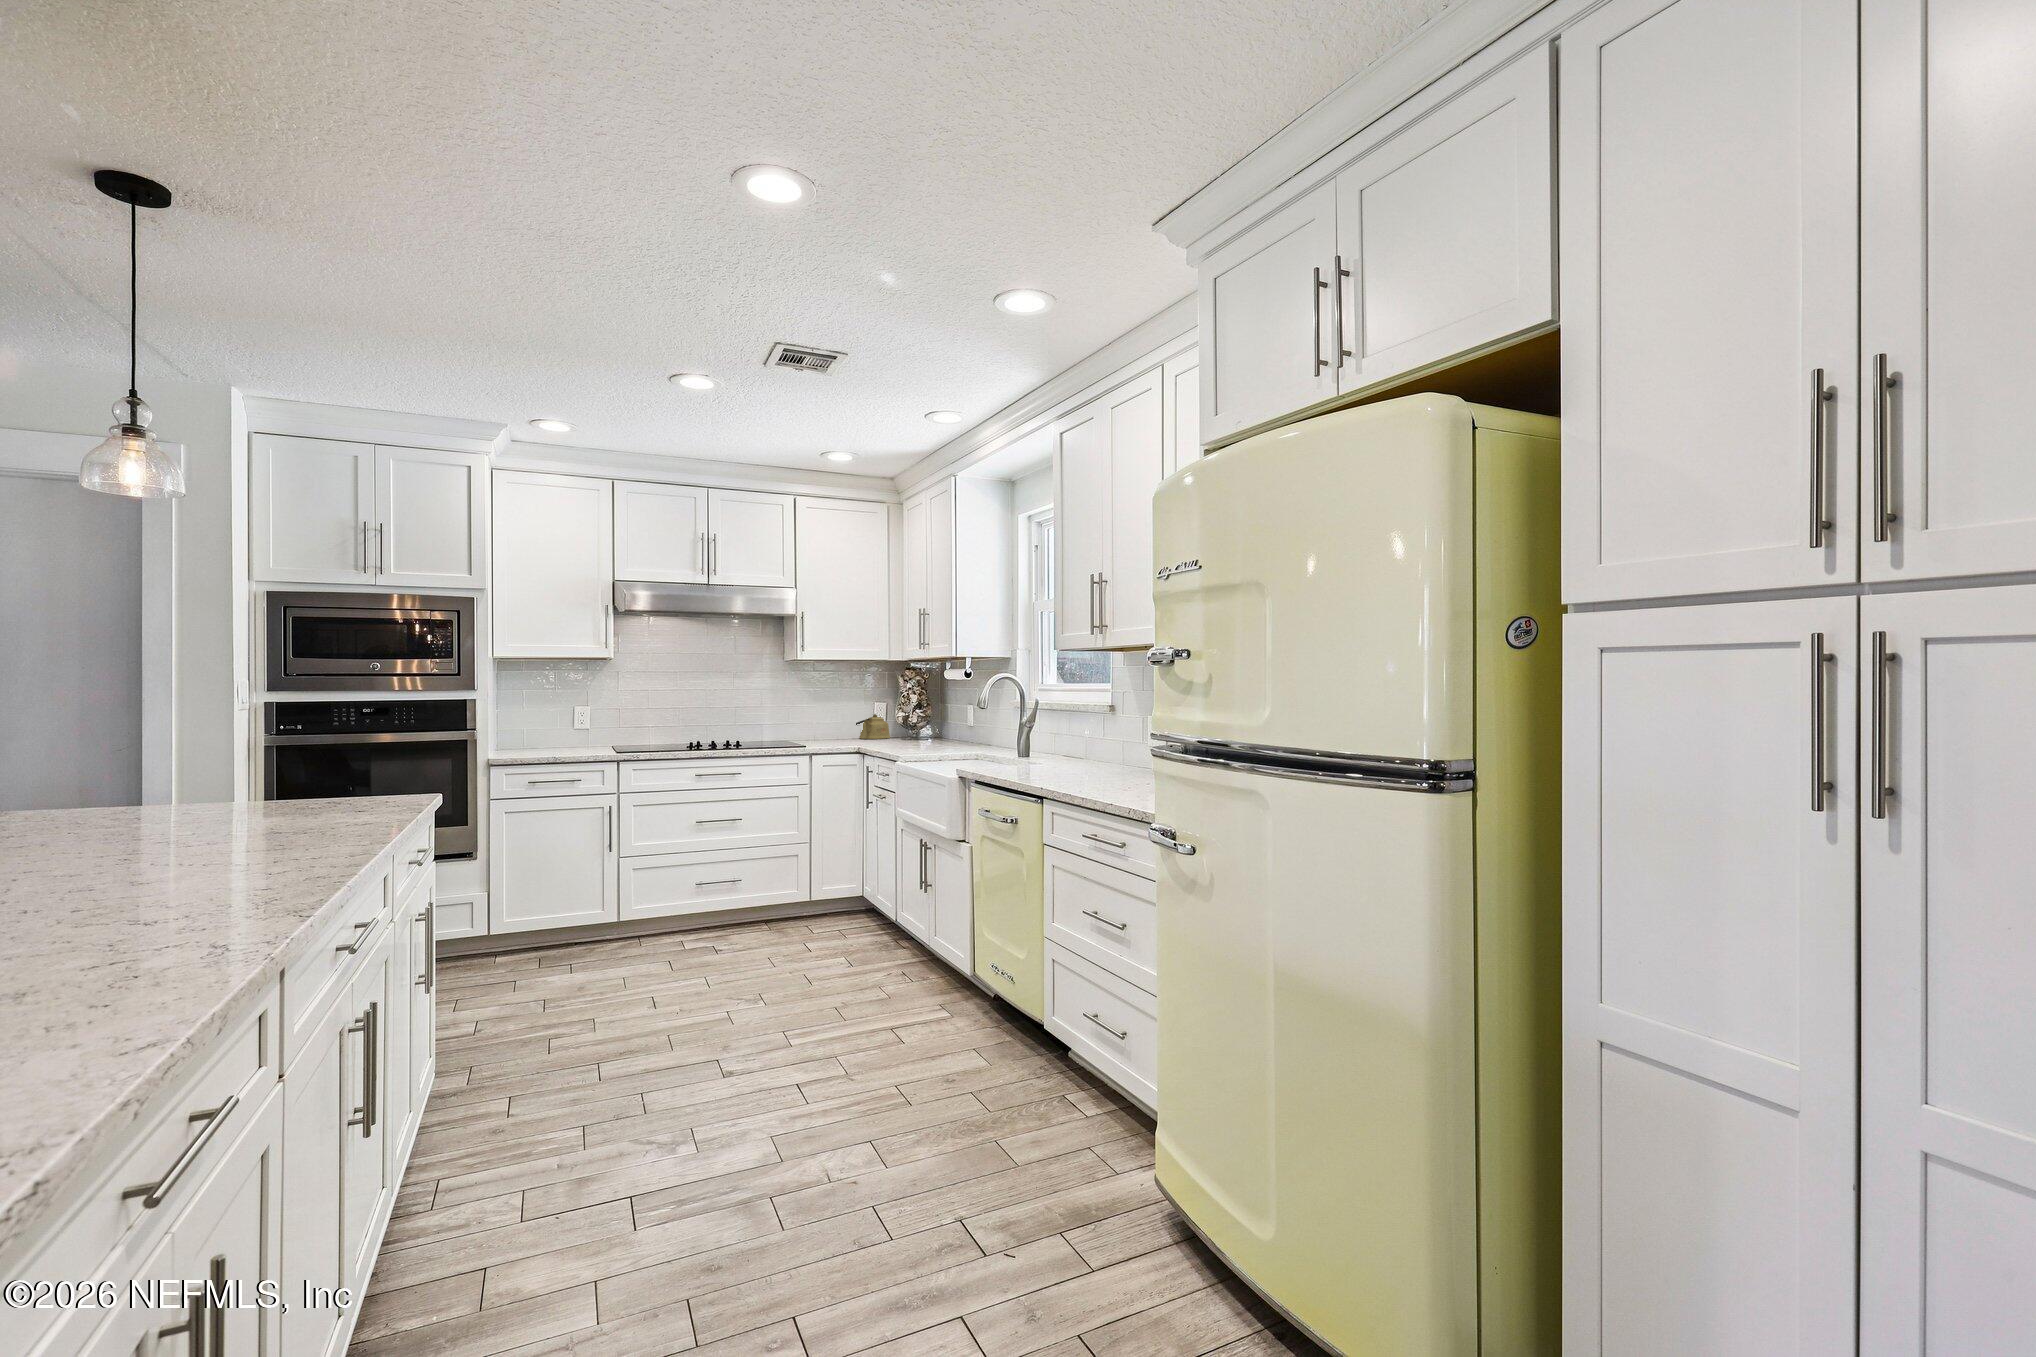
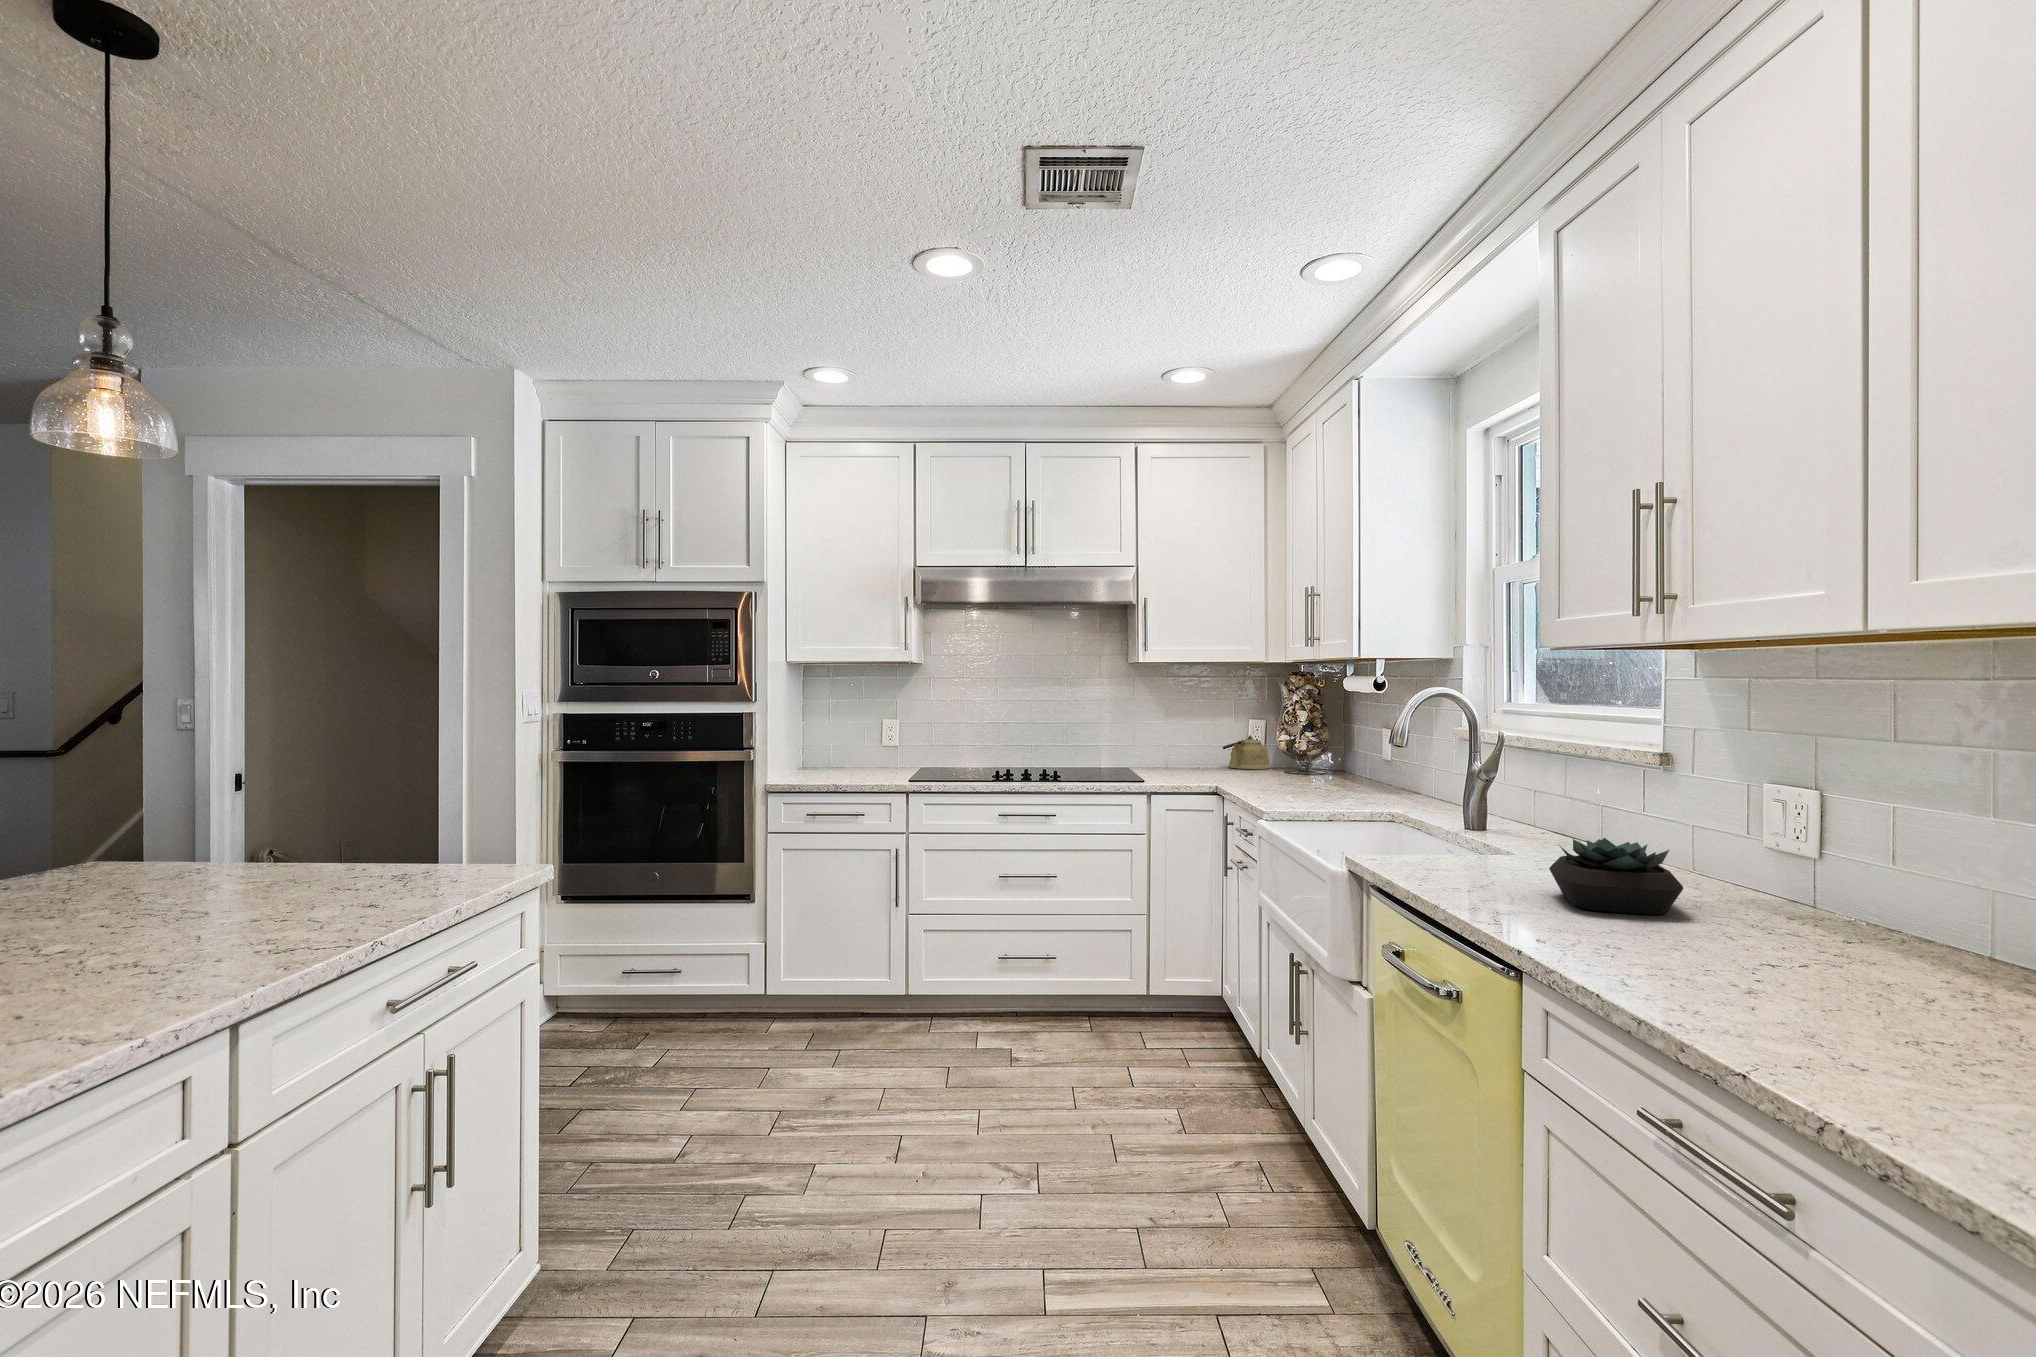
succulent plant: none [1058,744,1112,777] -> present [1549,838,1683,914]

